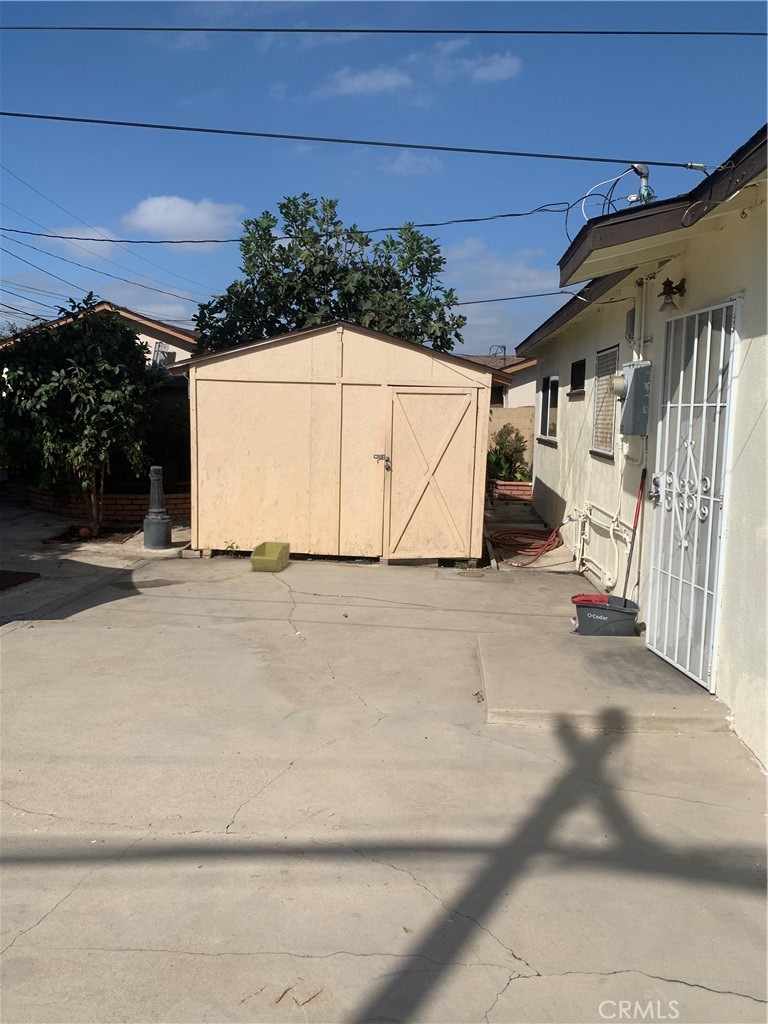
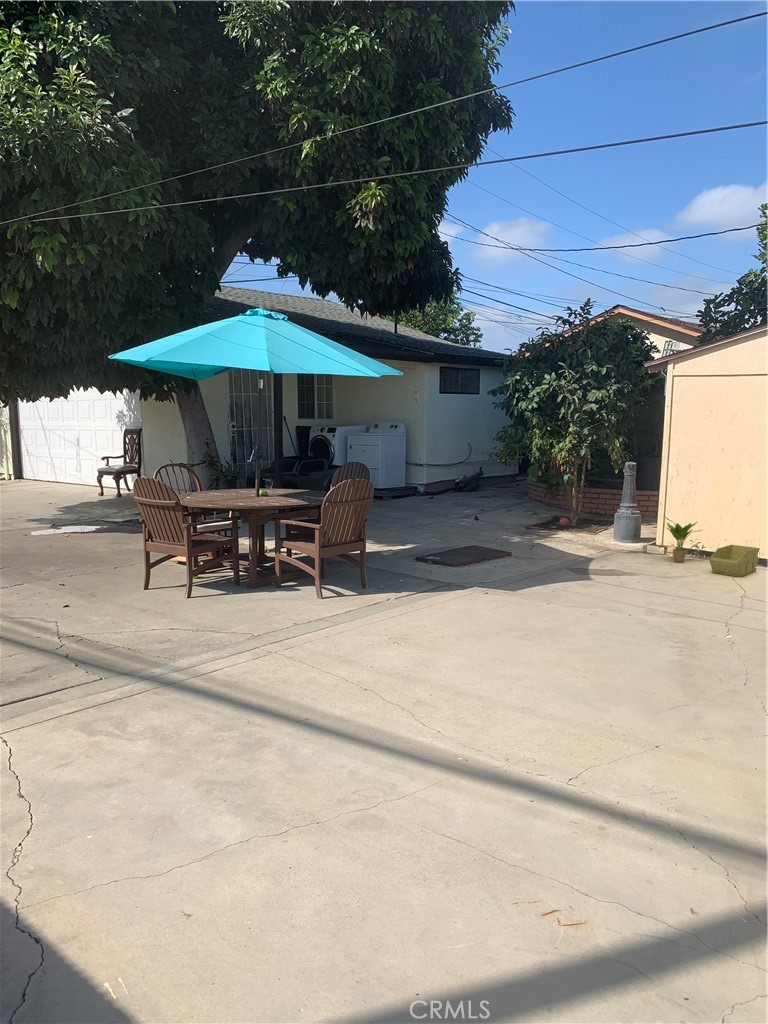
potted plant: none [200,518,239,564] -> present [665,517,701,563]

